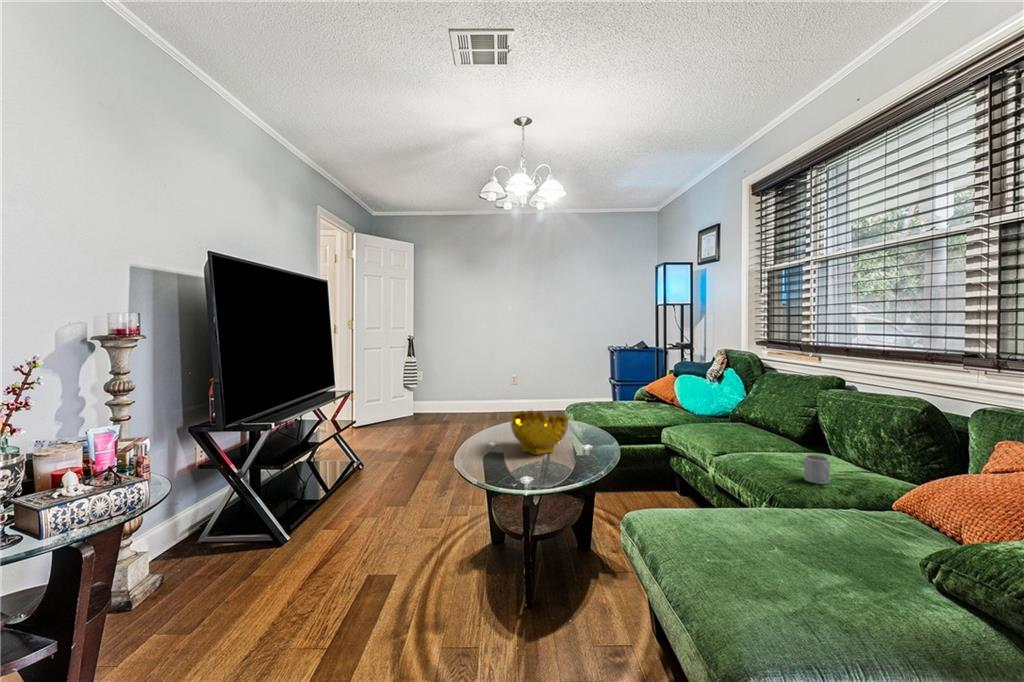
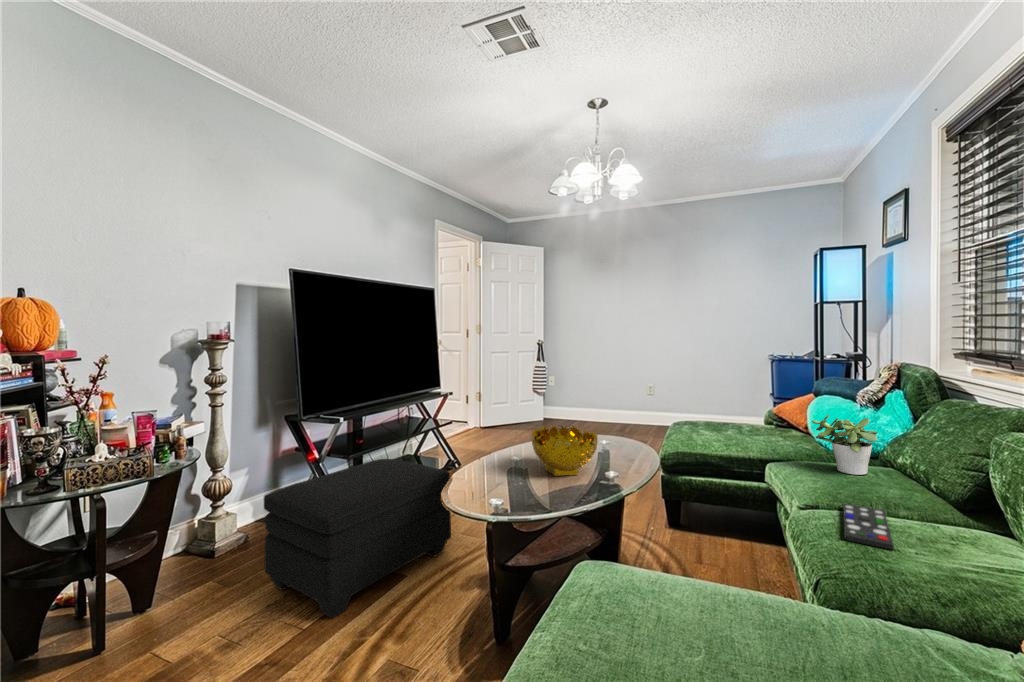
potted plant: none [697,388,740,429] -> present [812,415,878,475]
remote control: none [742,448,791,471] -> present [843,504,894,550]
mug: present [804,455,830,484] -> none [904,529,949,581]
ottoman: none [235,462,424,631] -> present [264,459,451,618]

